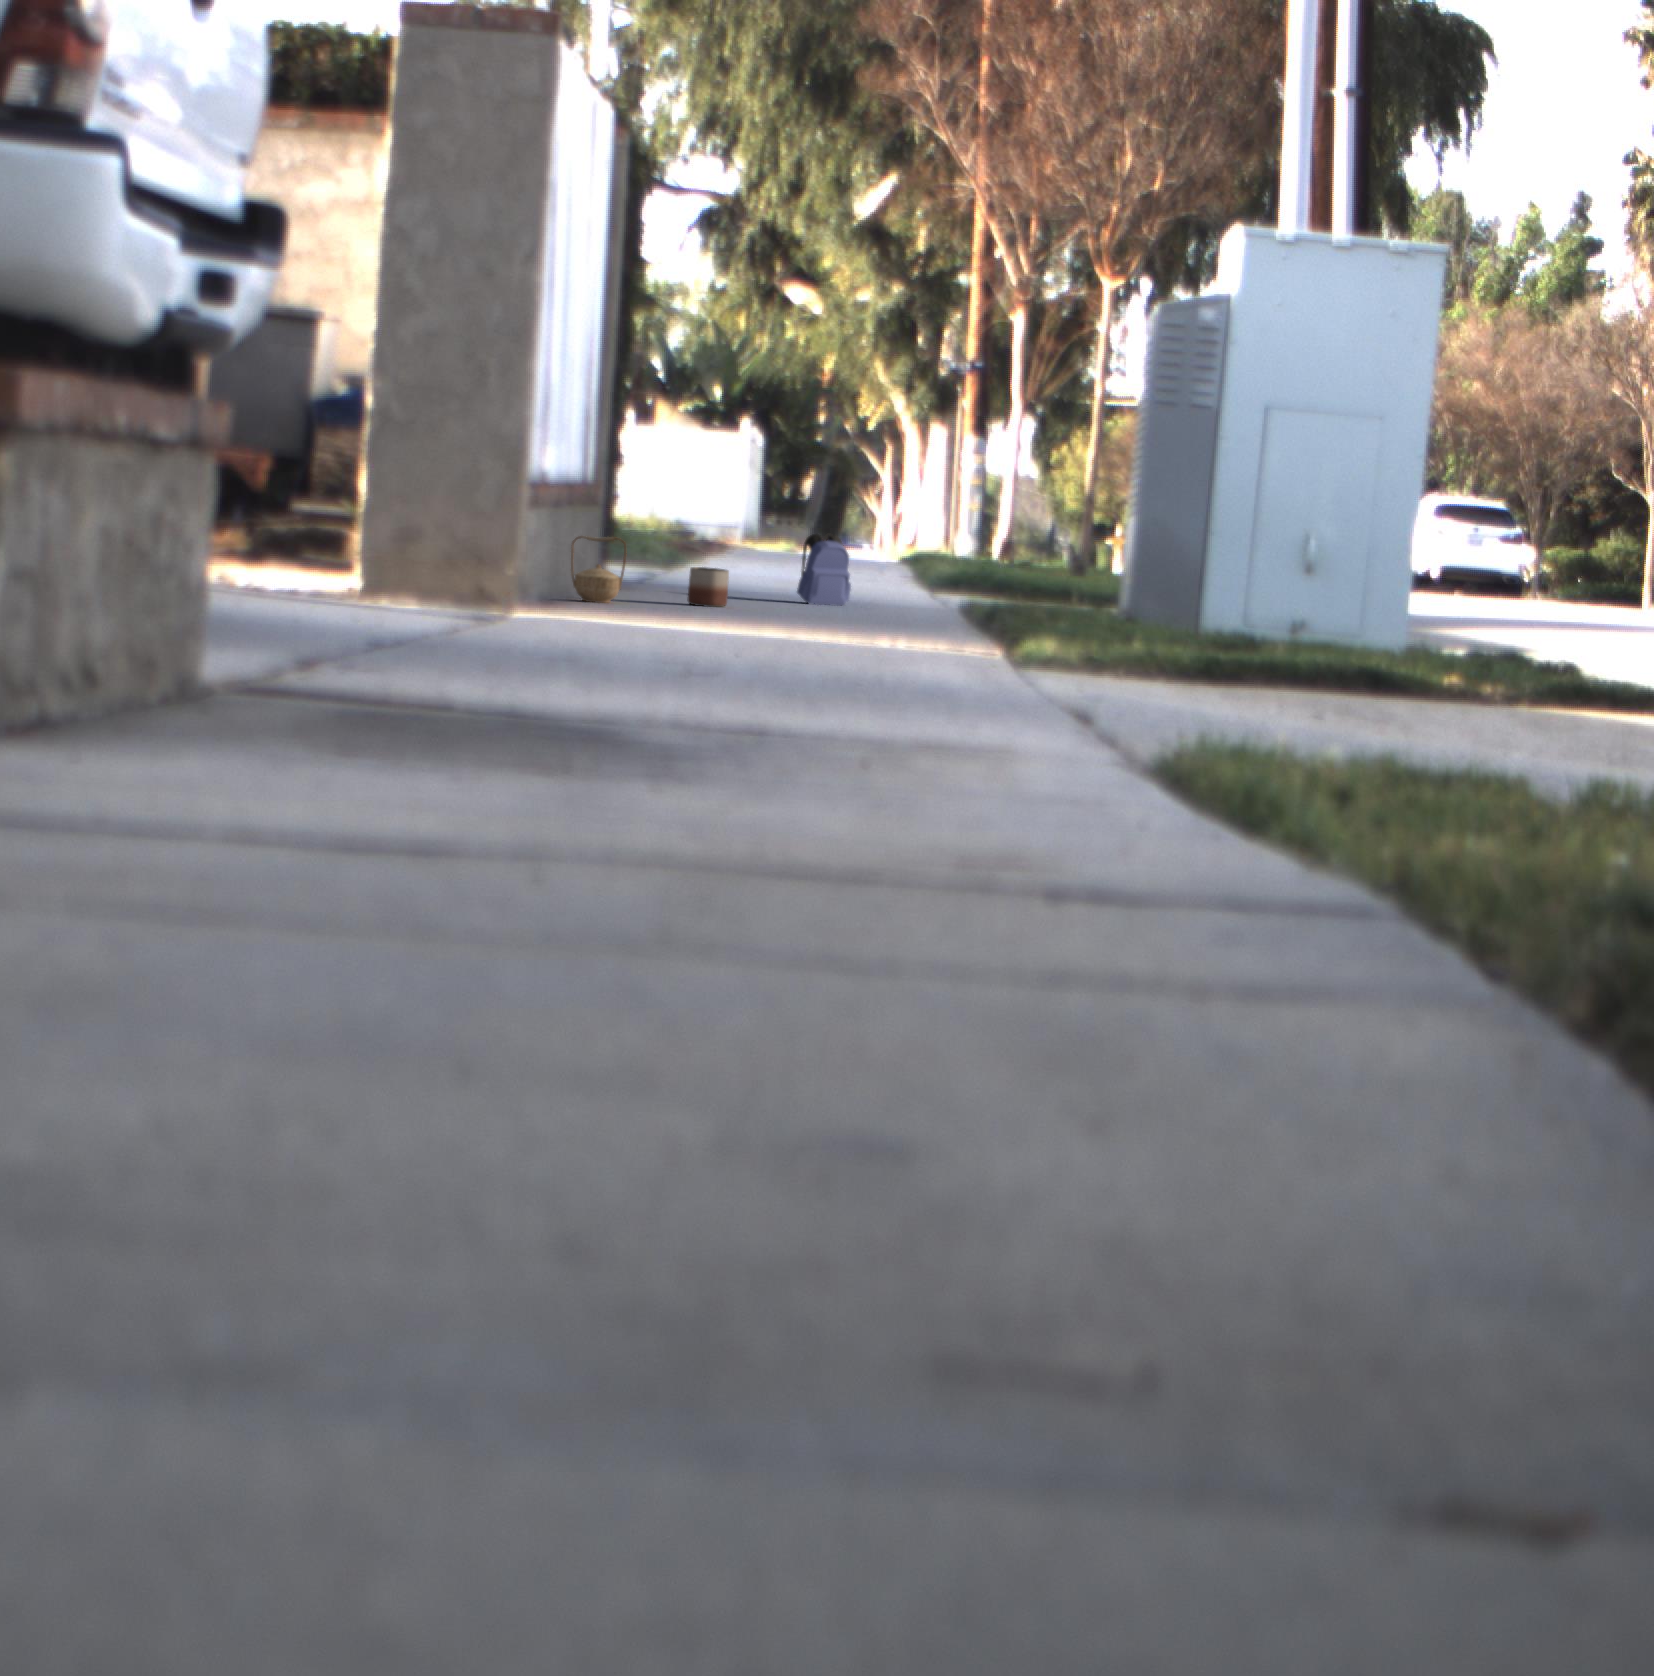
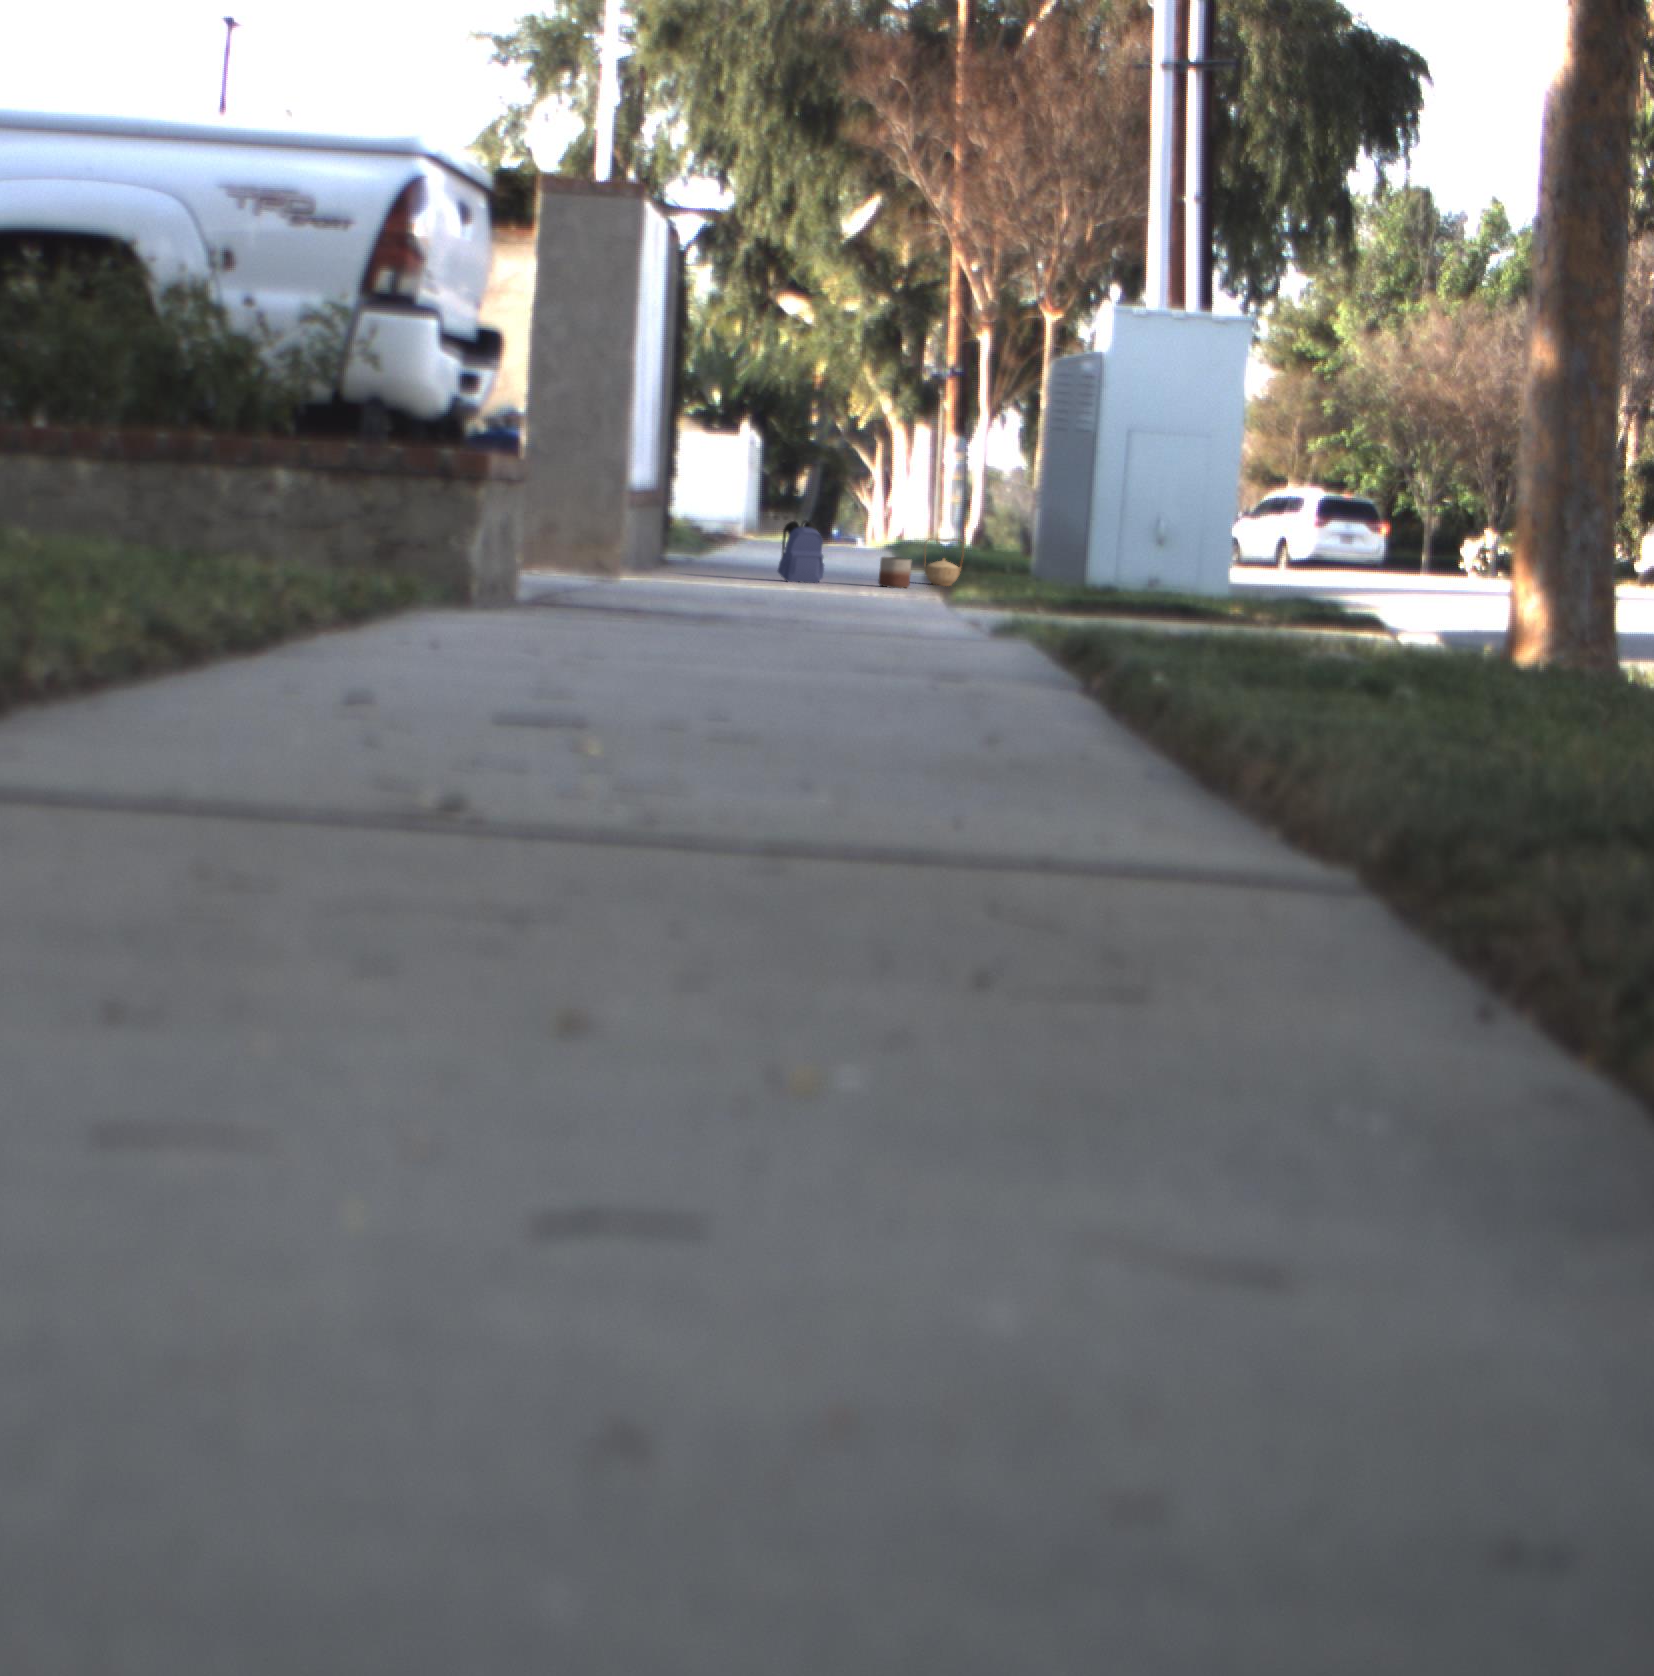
basket: present [571,536,627,603] -> present [924,538,964,586]
planter: present [687,567,729,607] -> present [879,557,911,588]

